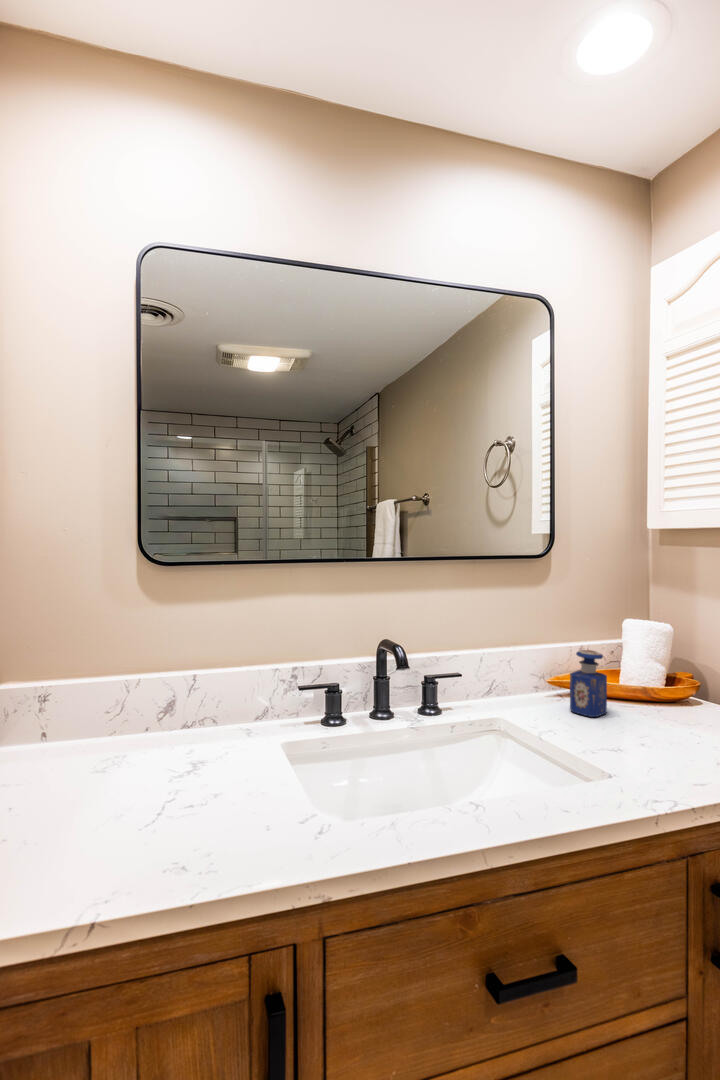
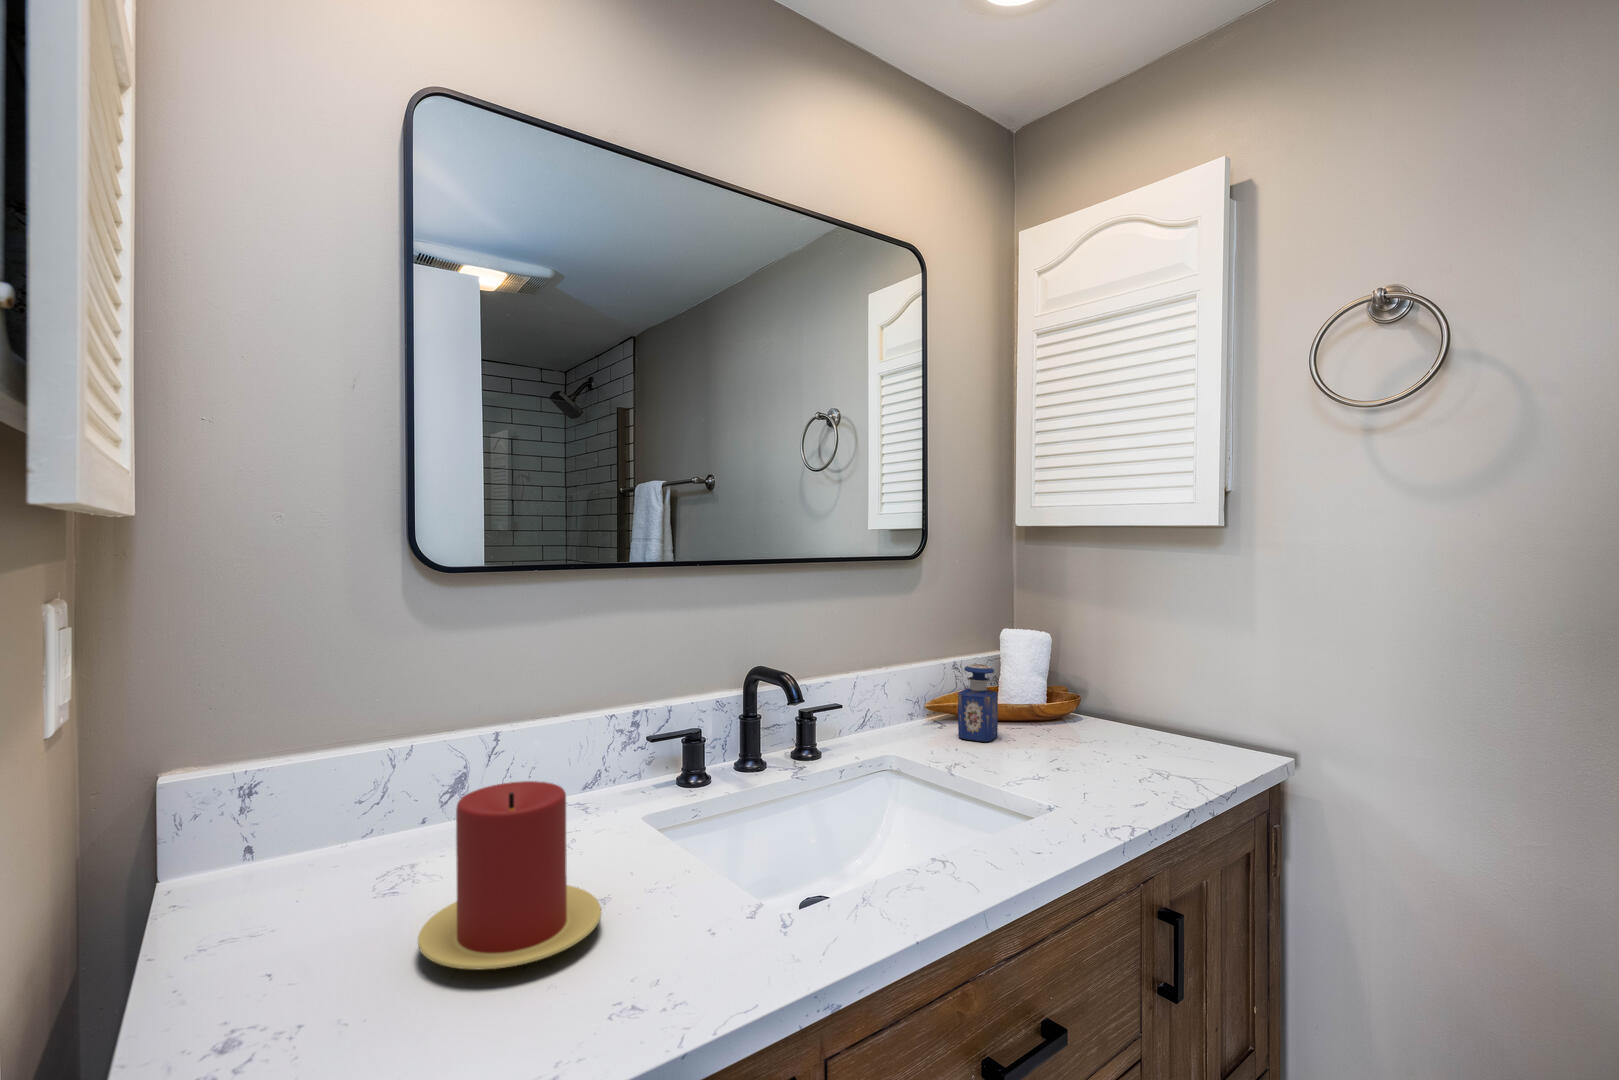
candle: none [57,718,186,851] -> present [418,781,601,970]

